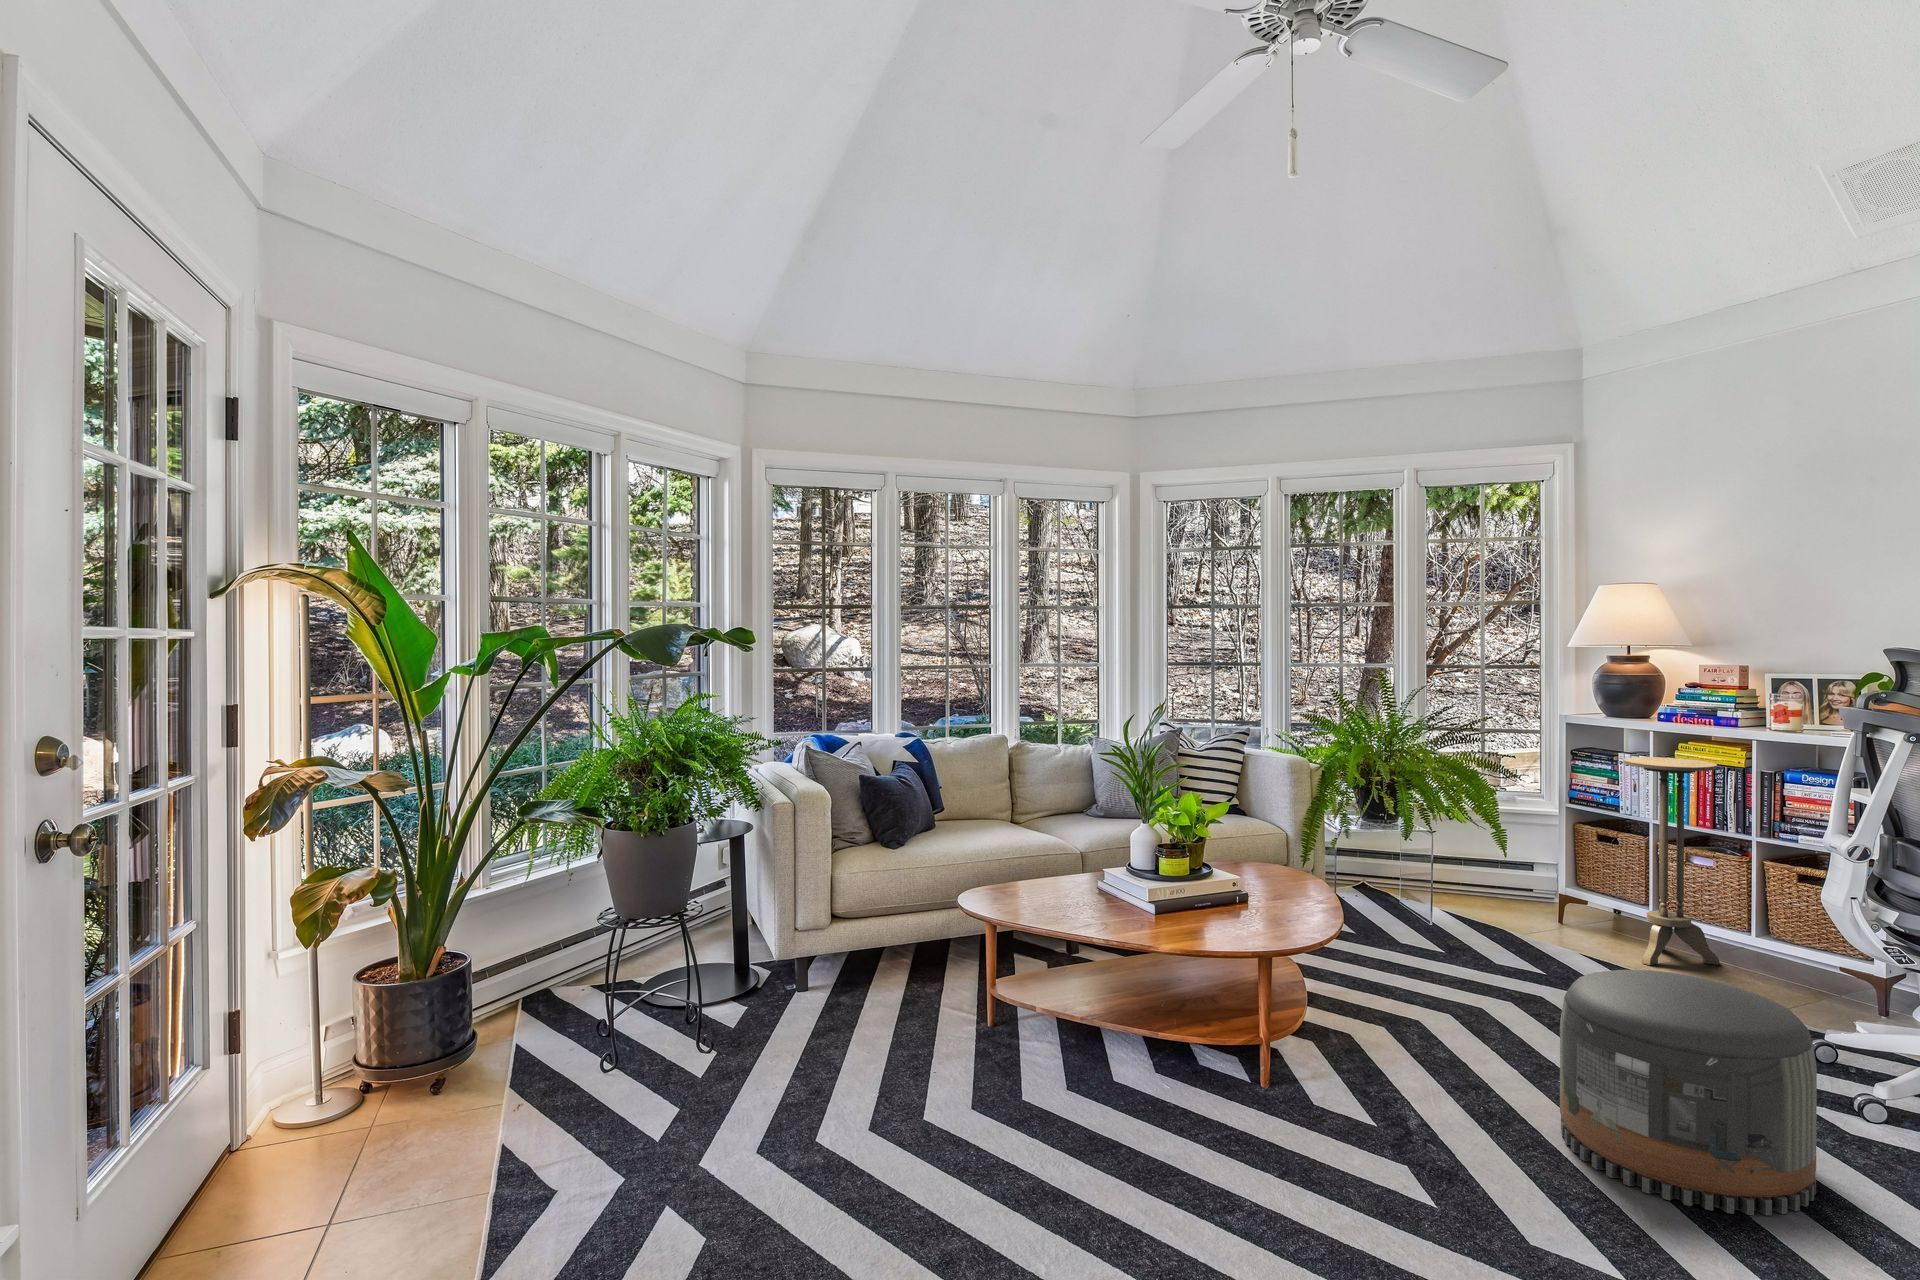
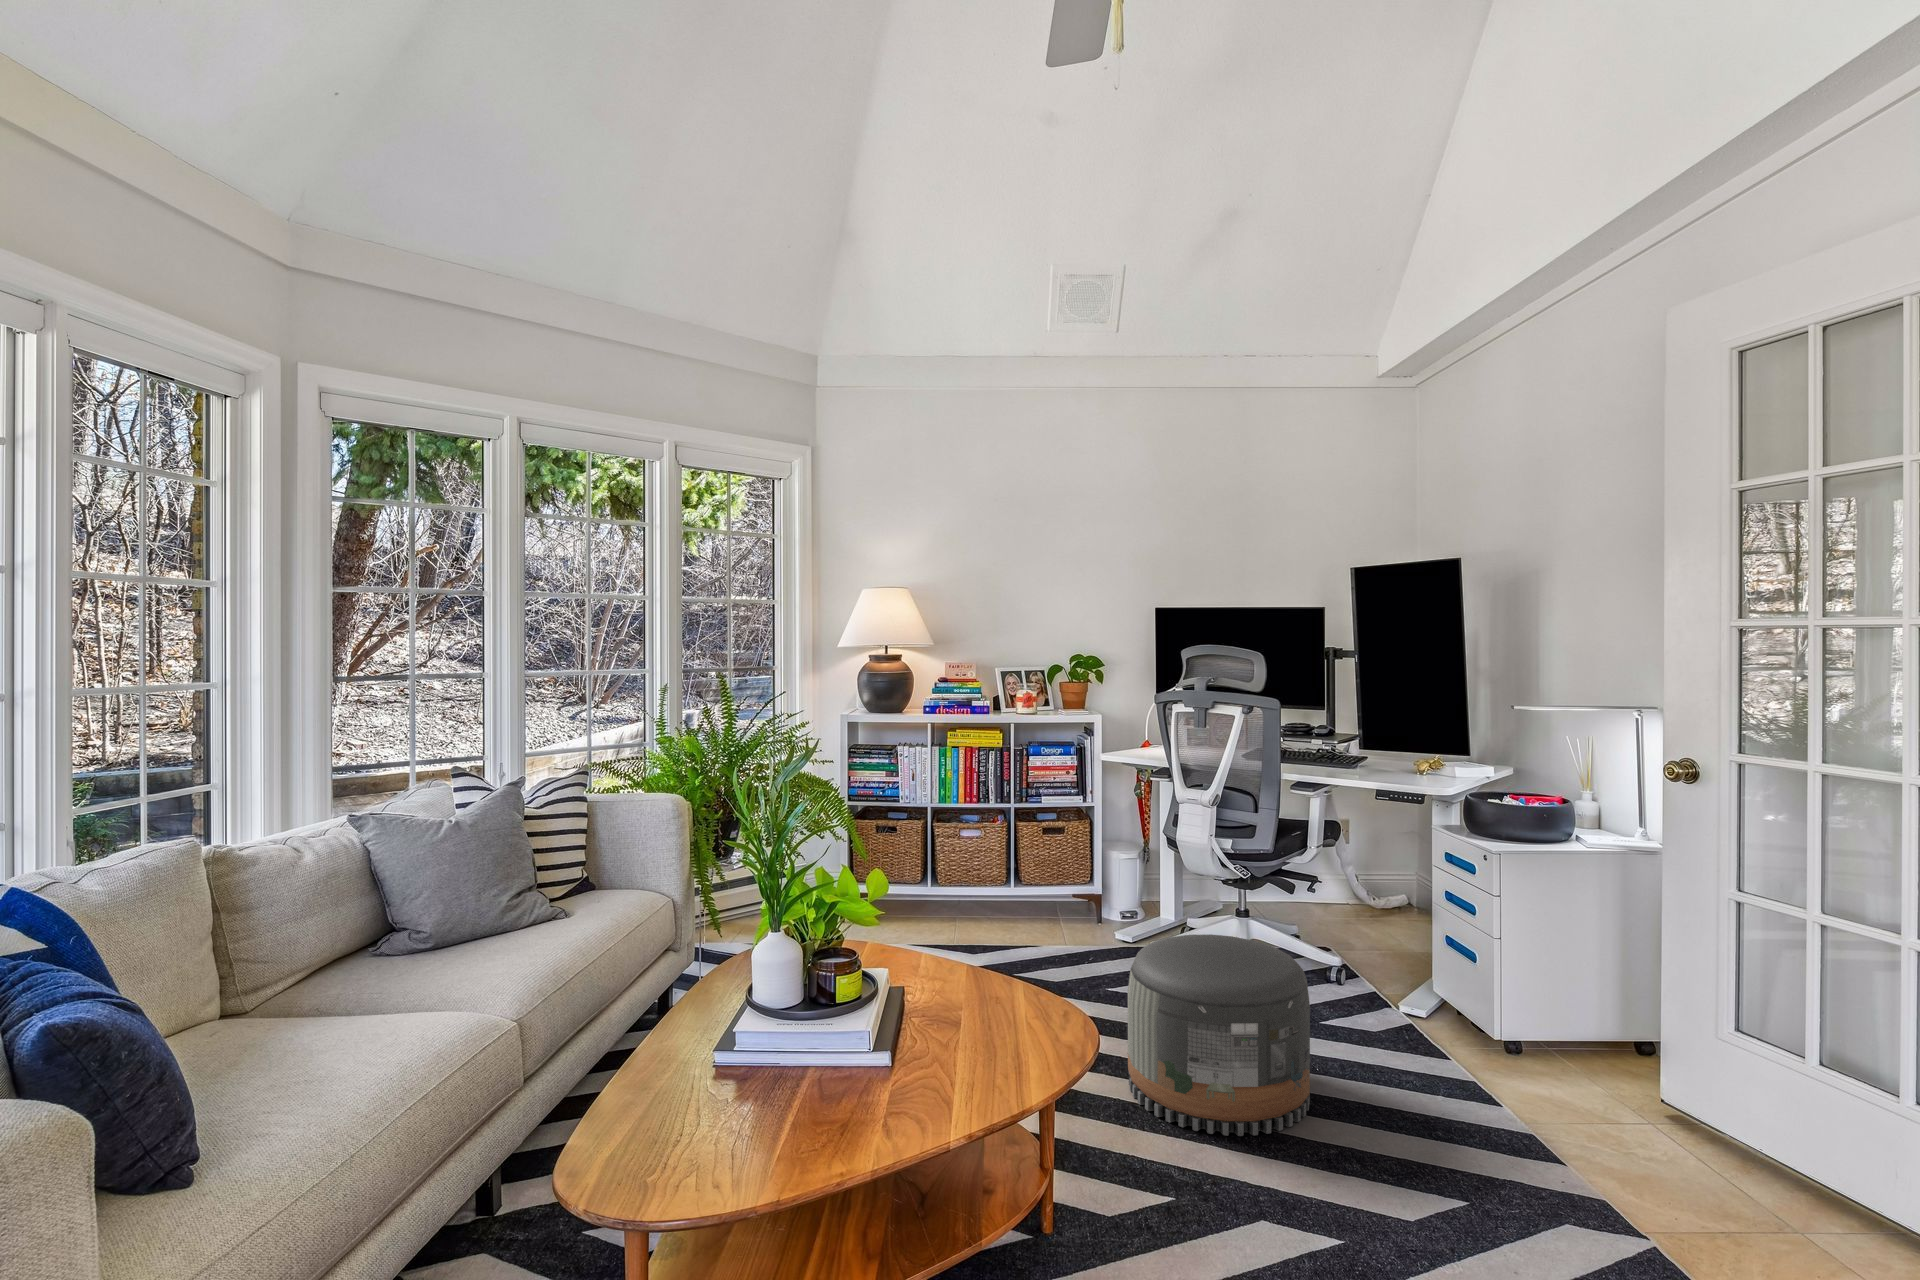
side table: present [1623,757,1720,965] -> none [930,746,997,931]

